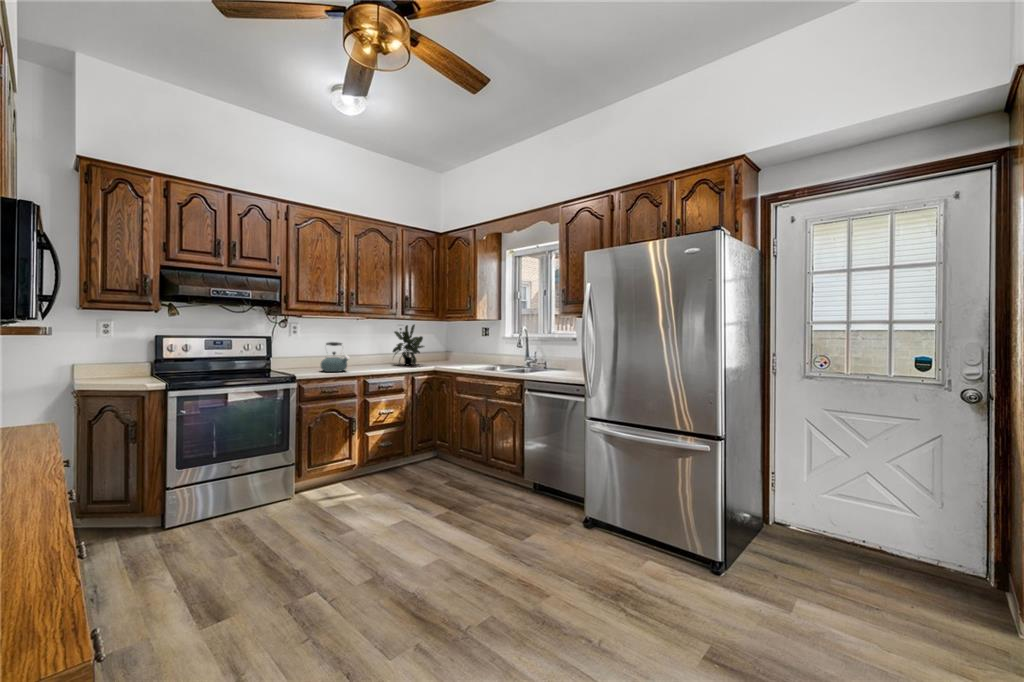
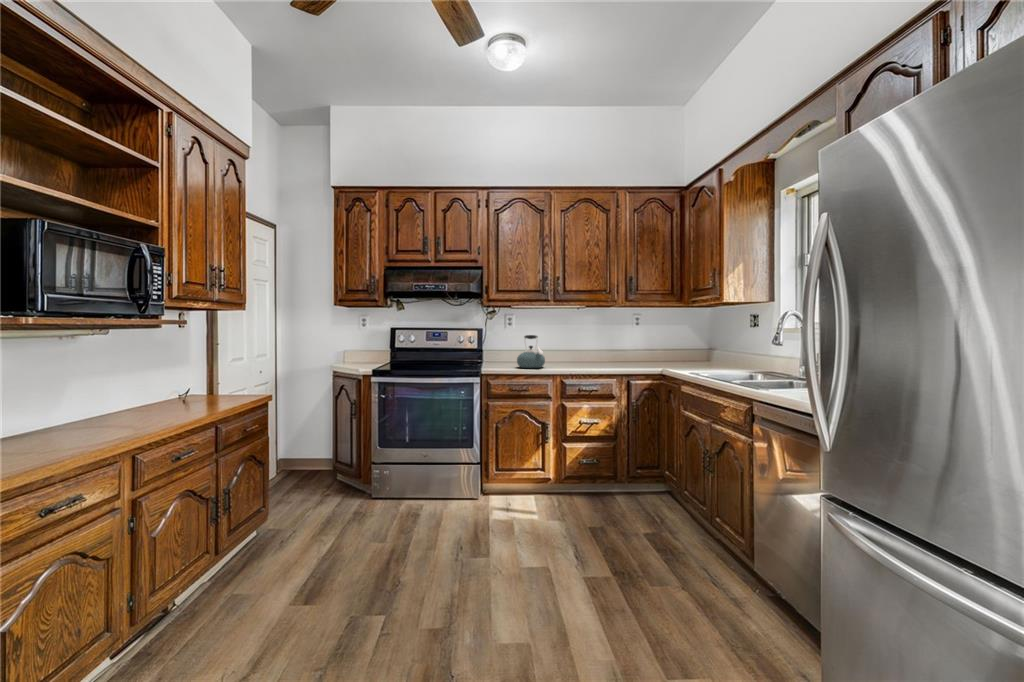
potted plant: present [393,325,424,365] -> none [611,312,654,366]

